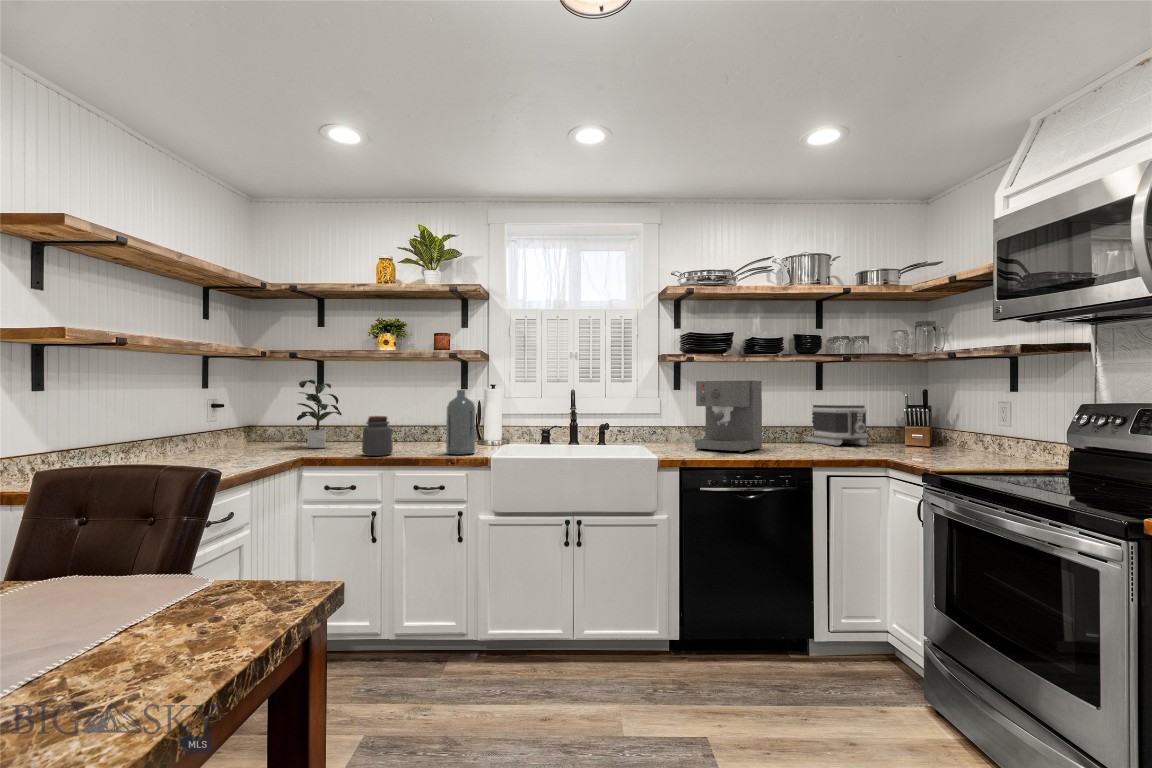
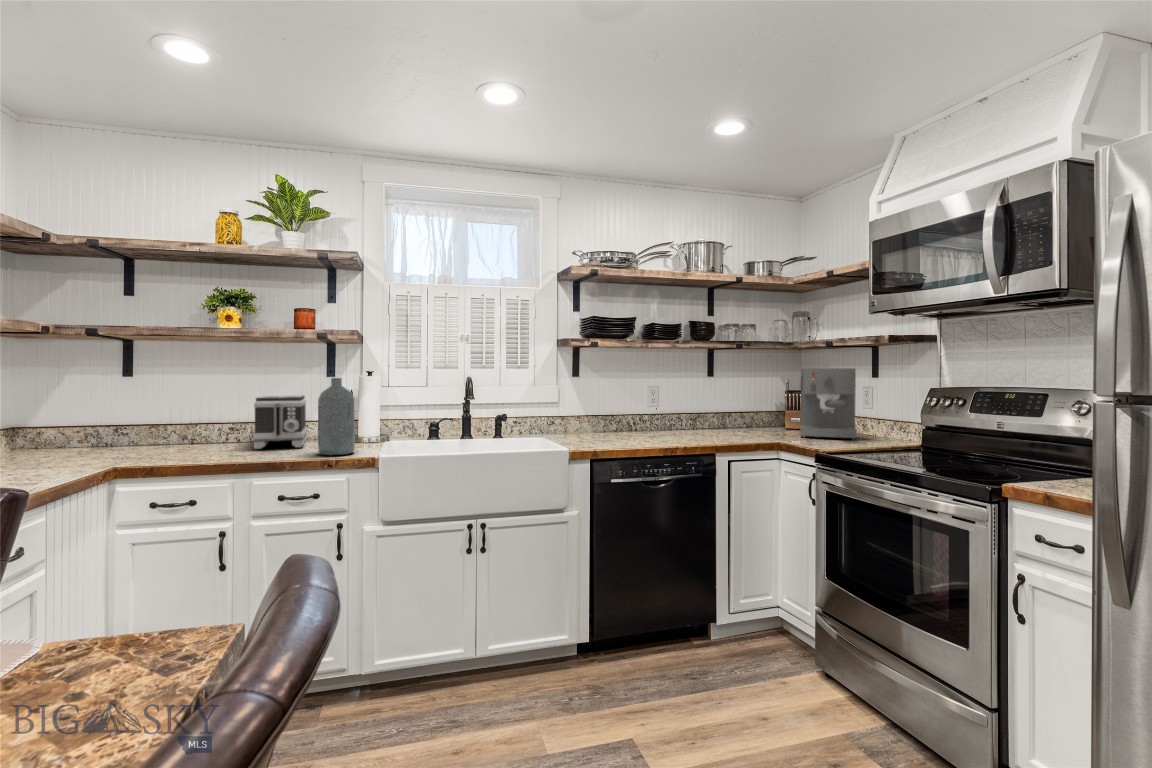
potted plant: present [297,380,342,448] -> none [89,363,188,453]
coffee maker: present [695,380,762,452] -> present [800,368,857,439]
toaster: present [807,405,868,446] -> present [253,395,307,449]
jar: present [362,416,393,456] -> none [204,411,246,461]

